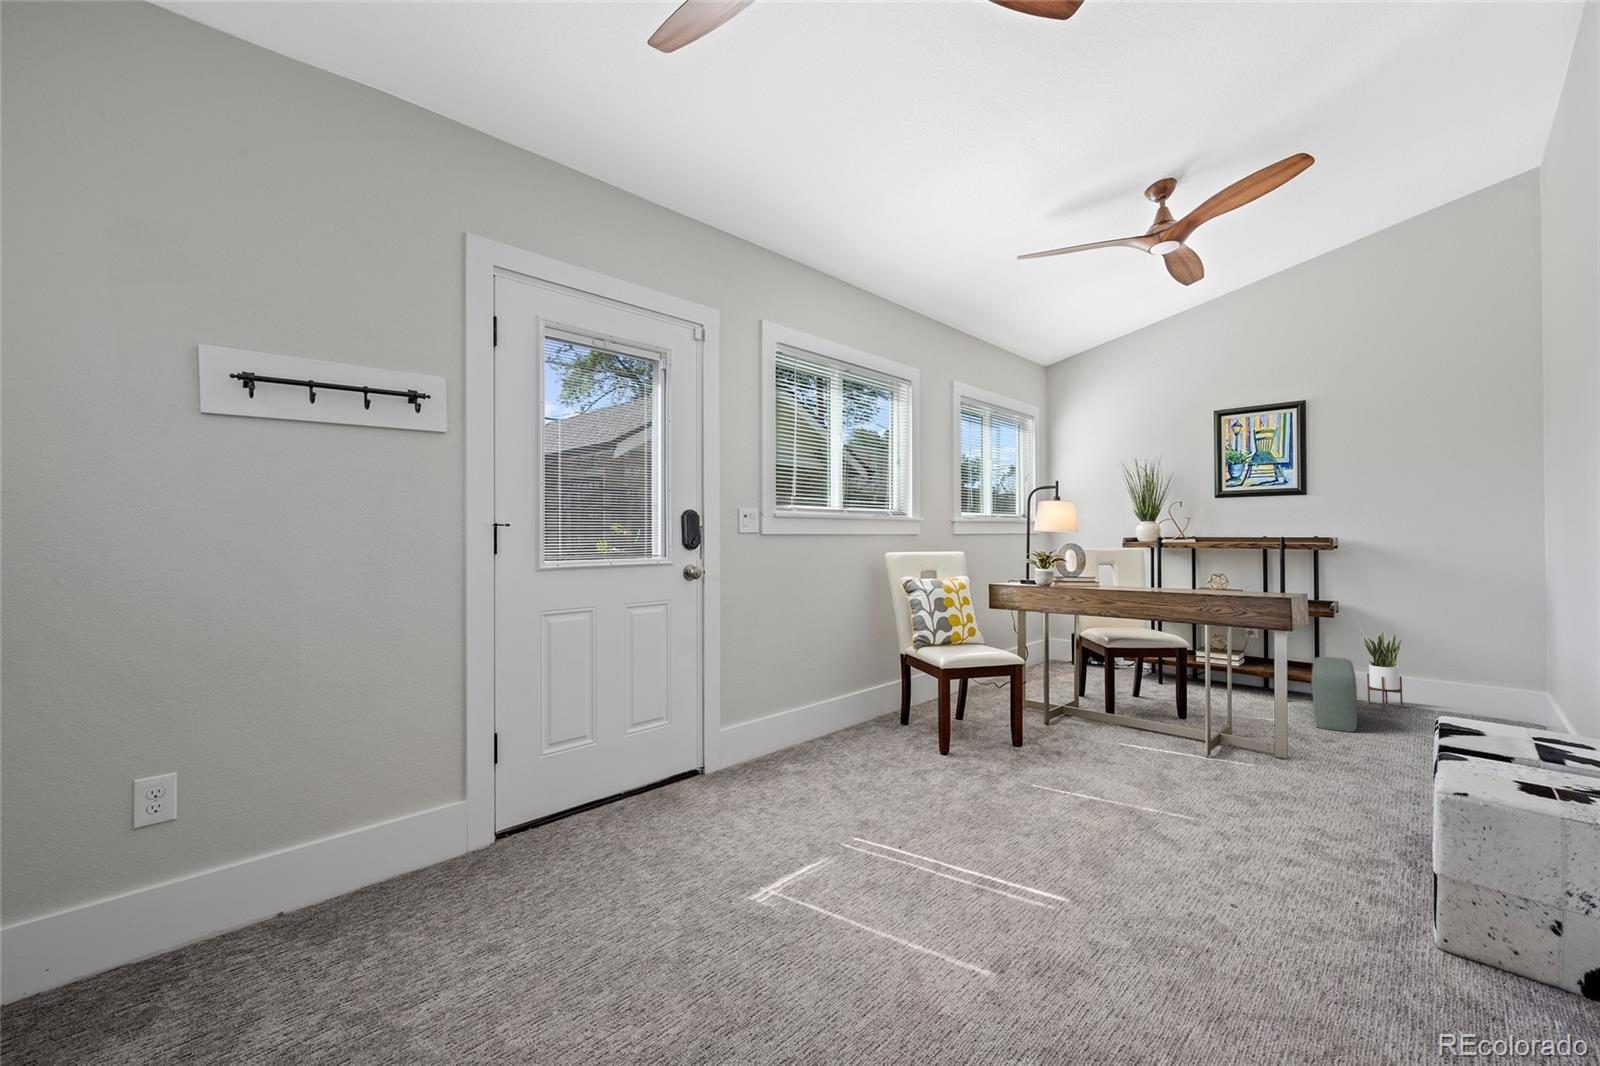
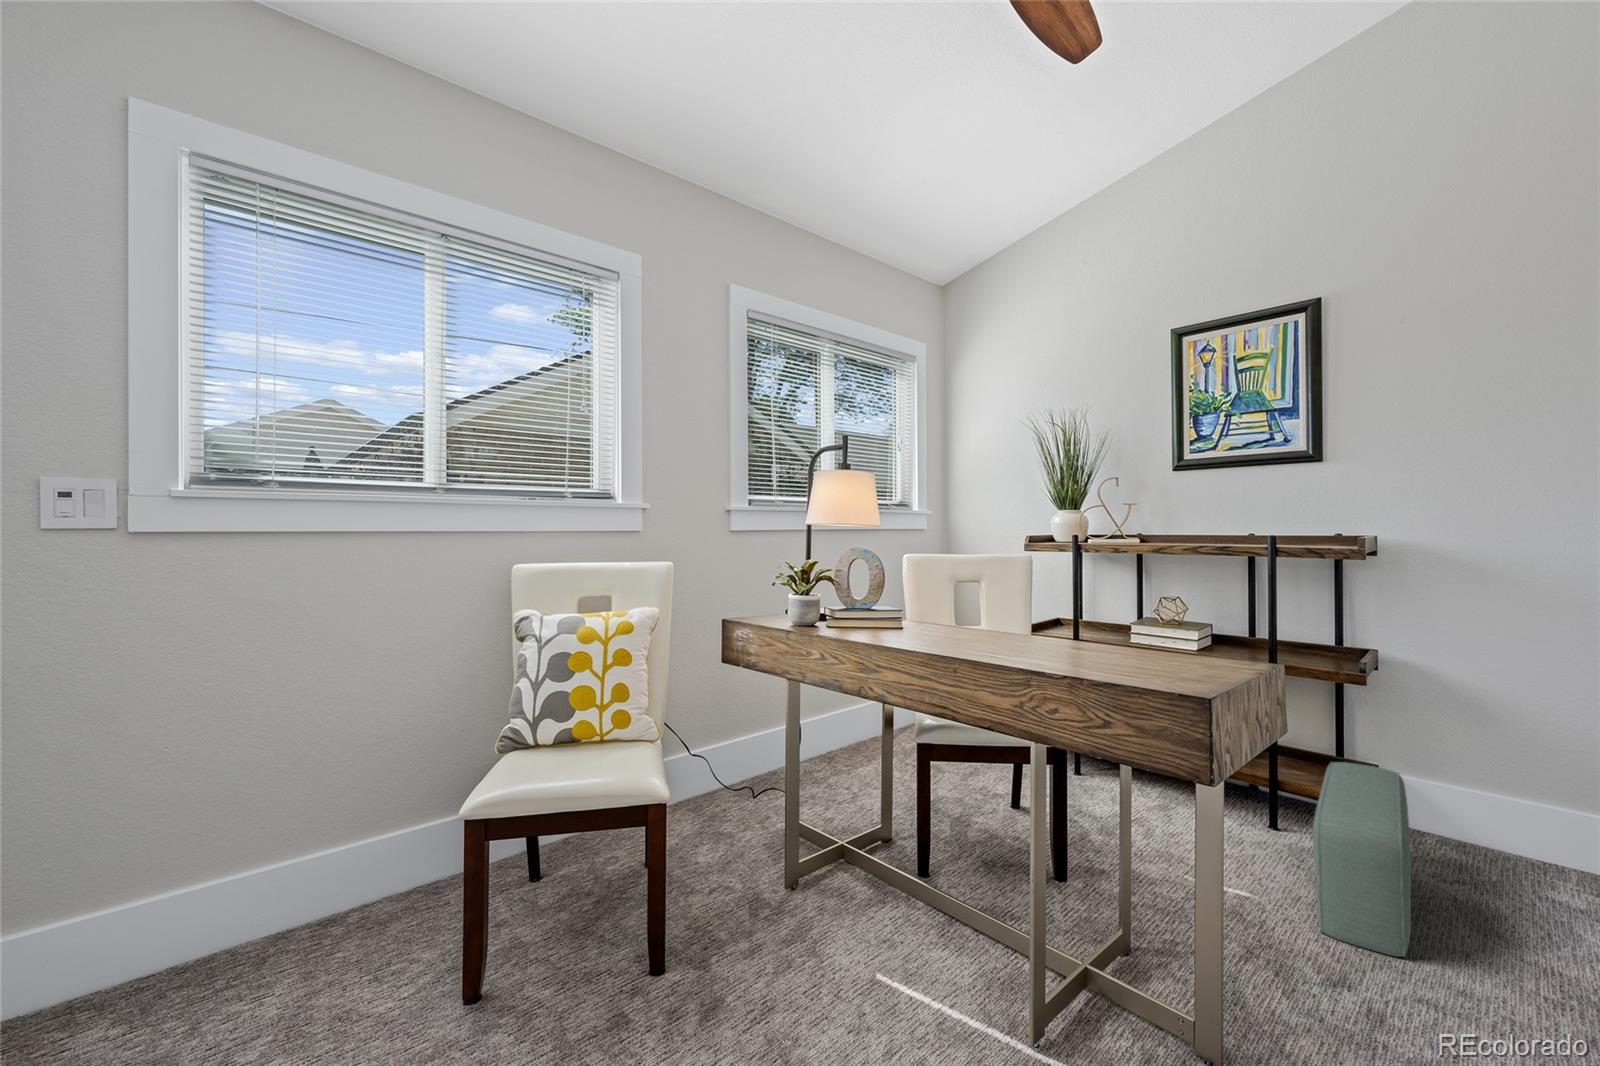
potted plant: present [1360,628,1403,708] -> none [1420,706,1506,863]

